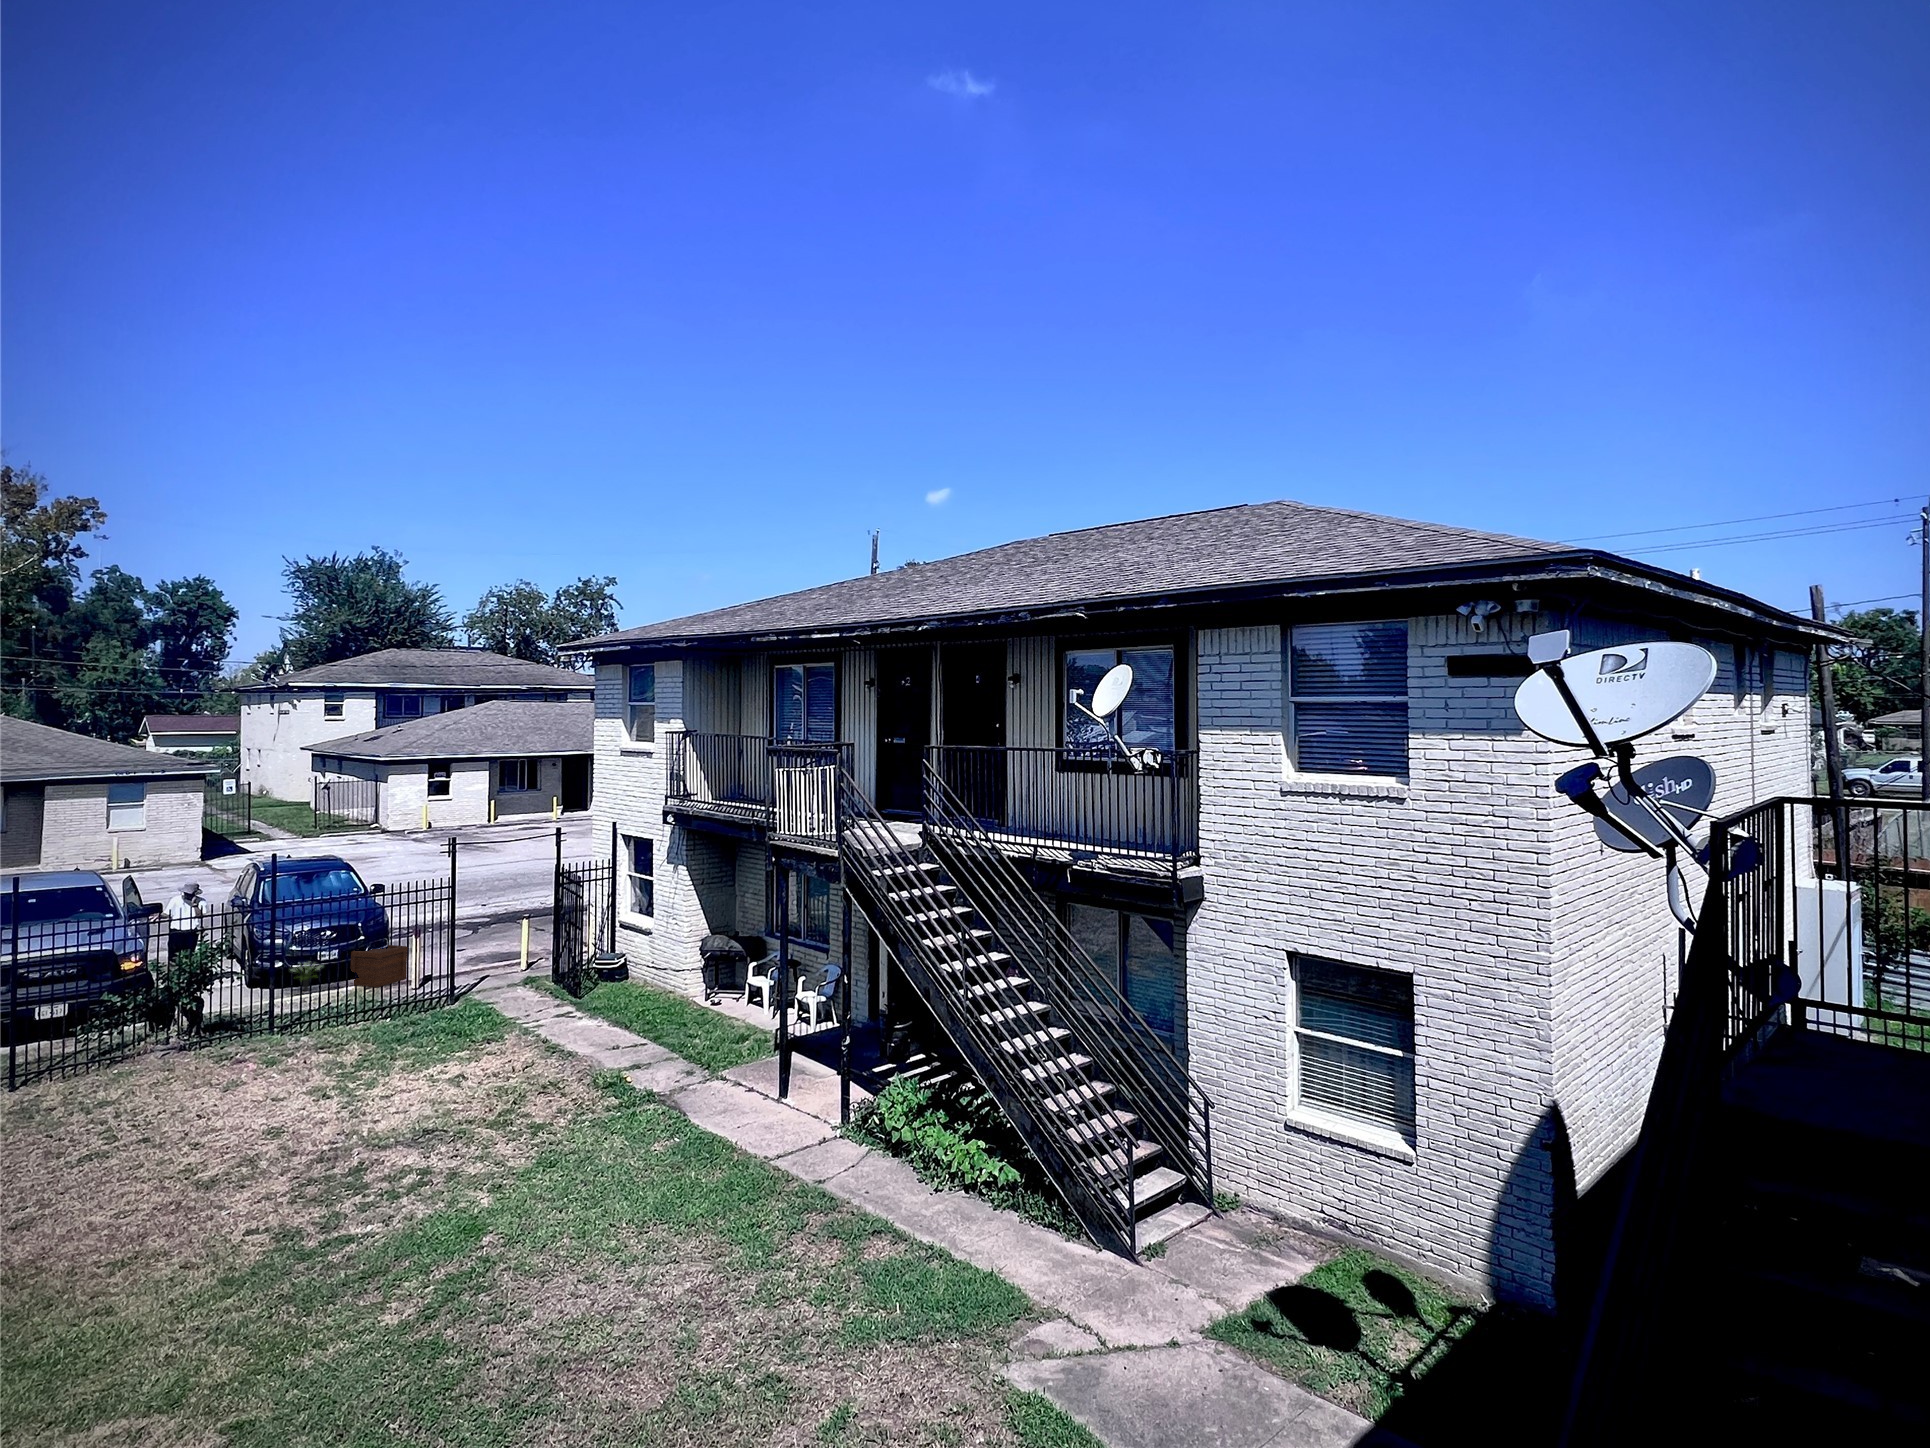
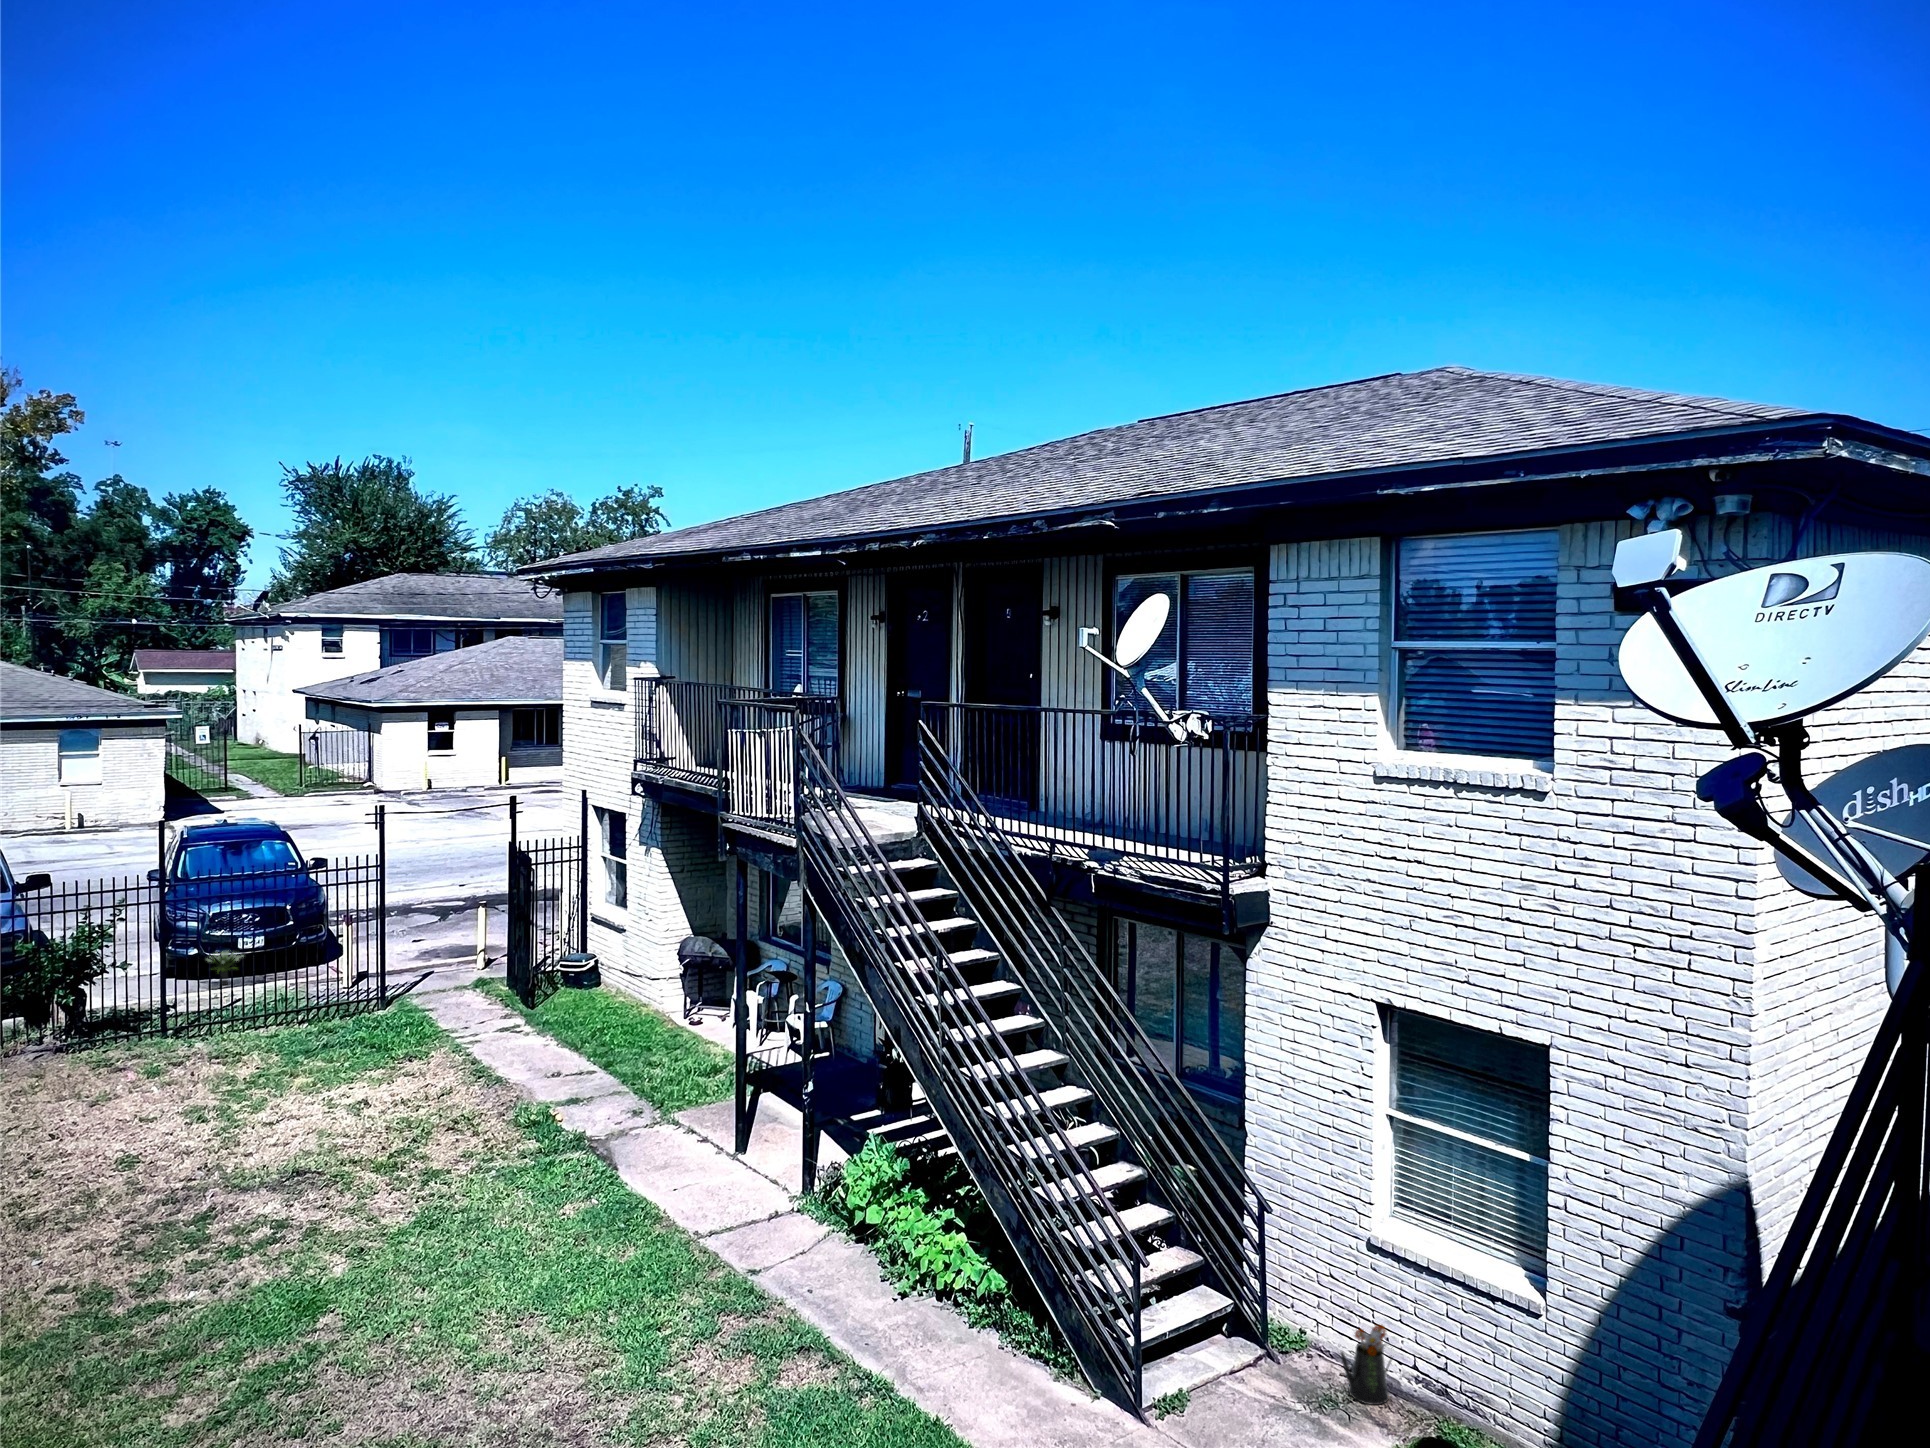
wooden crate: present [350,945,408,987] -> none [275,932,342,985]
watering can: none [1271,1179,1306,1239] -> present [1341,1325,1392,1405]

